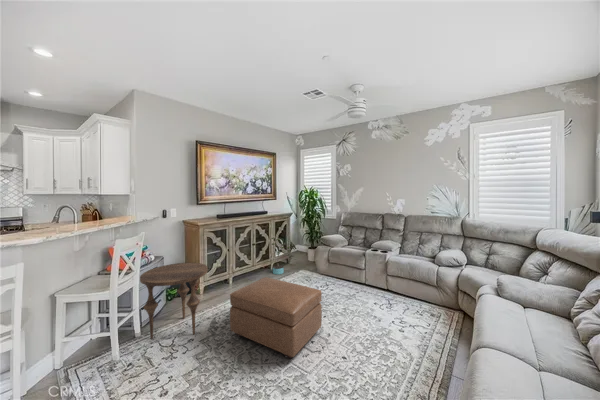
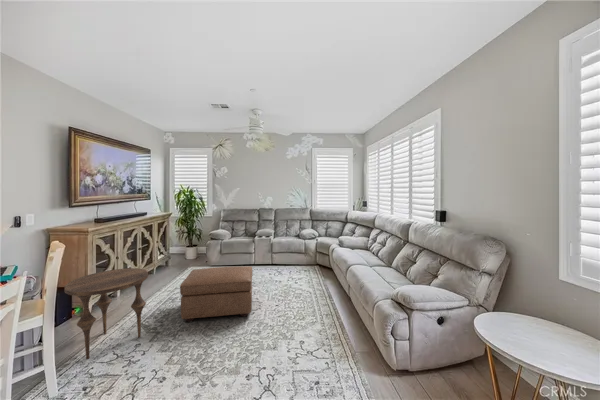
potted plant: present [272,238,290,274] -> none [158,239,180,276]

